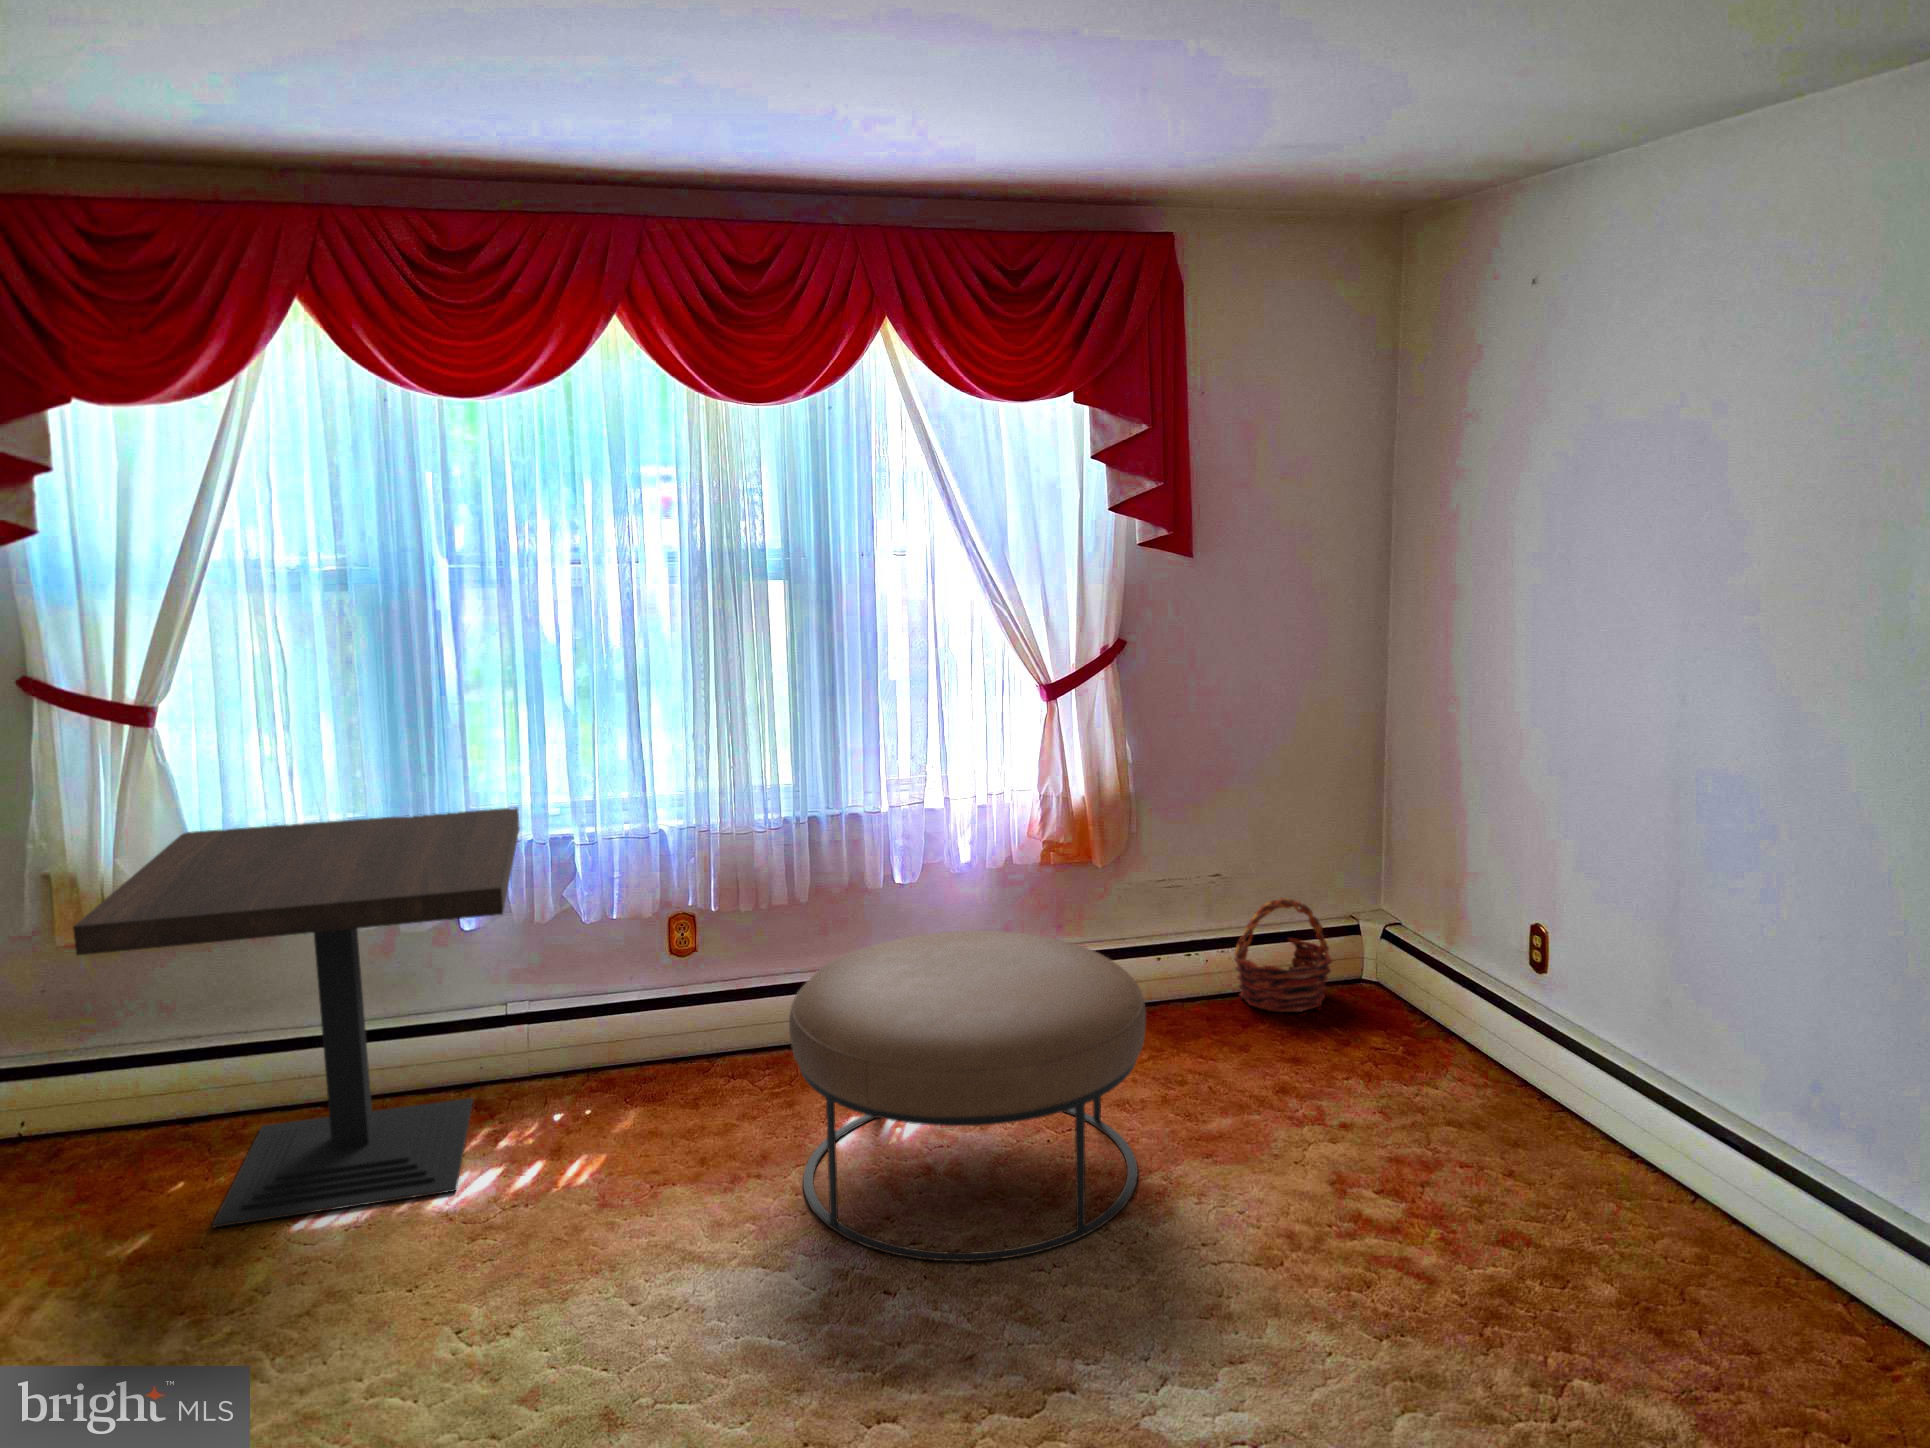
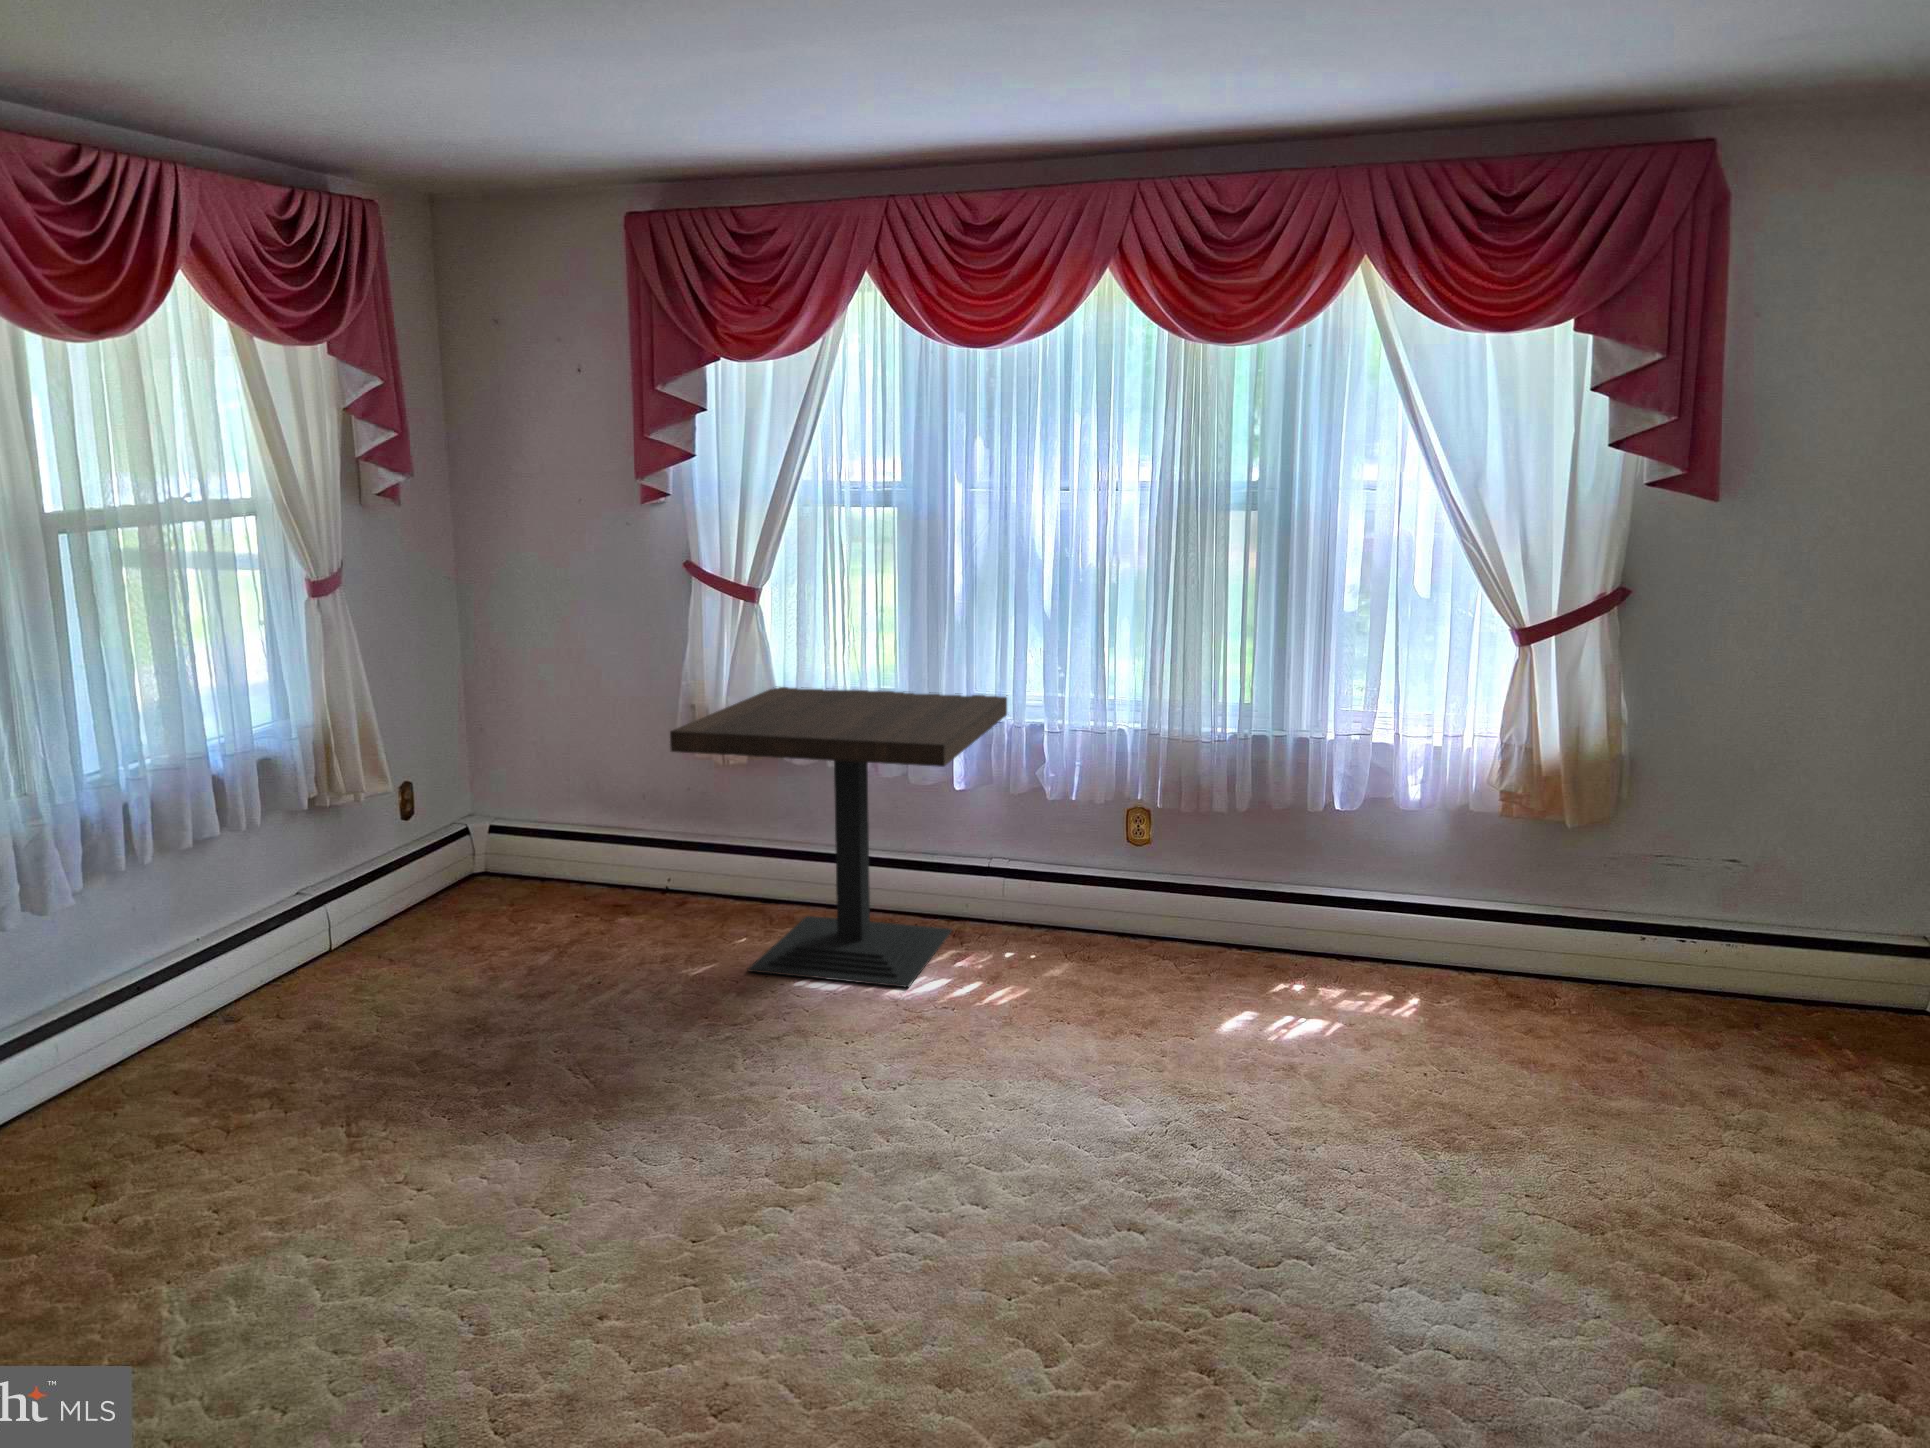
basket: present [1235,898,1332,1012] -> none [1729,894,1866,1028]
ottoman: present [789,931,1146,1261] -> none [1162,851,1522,1155]

